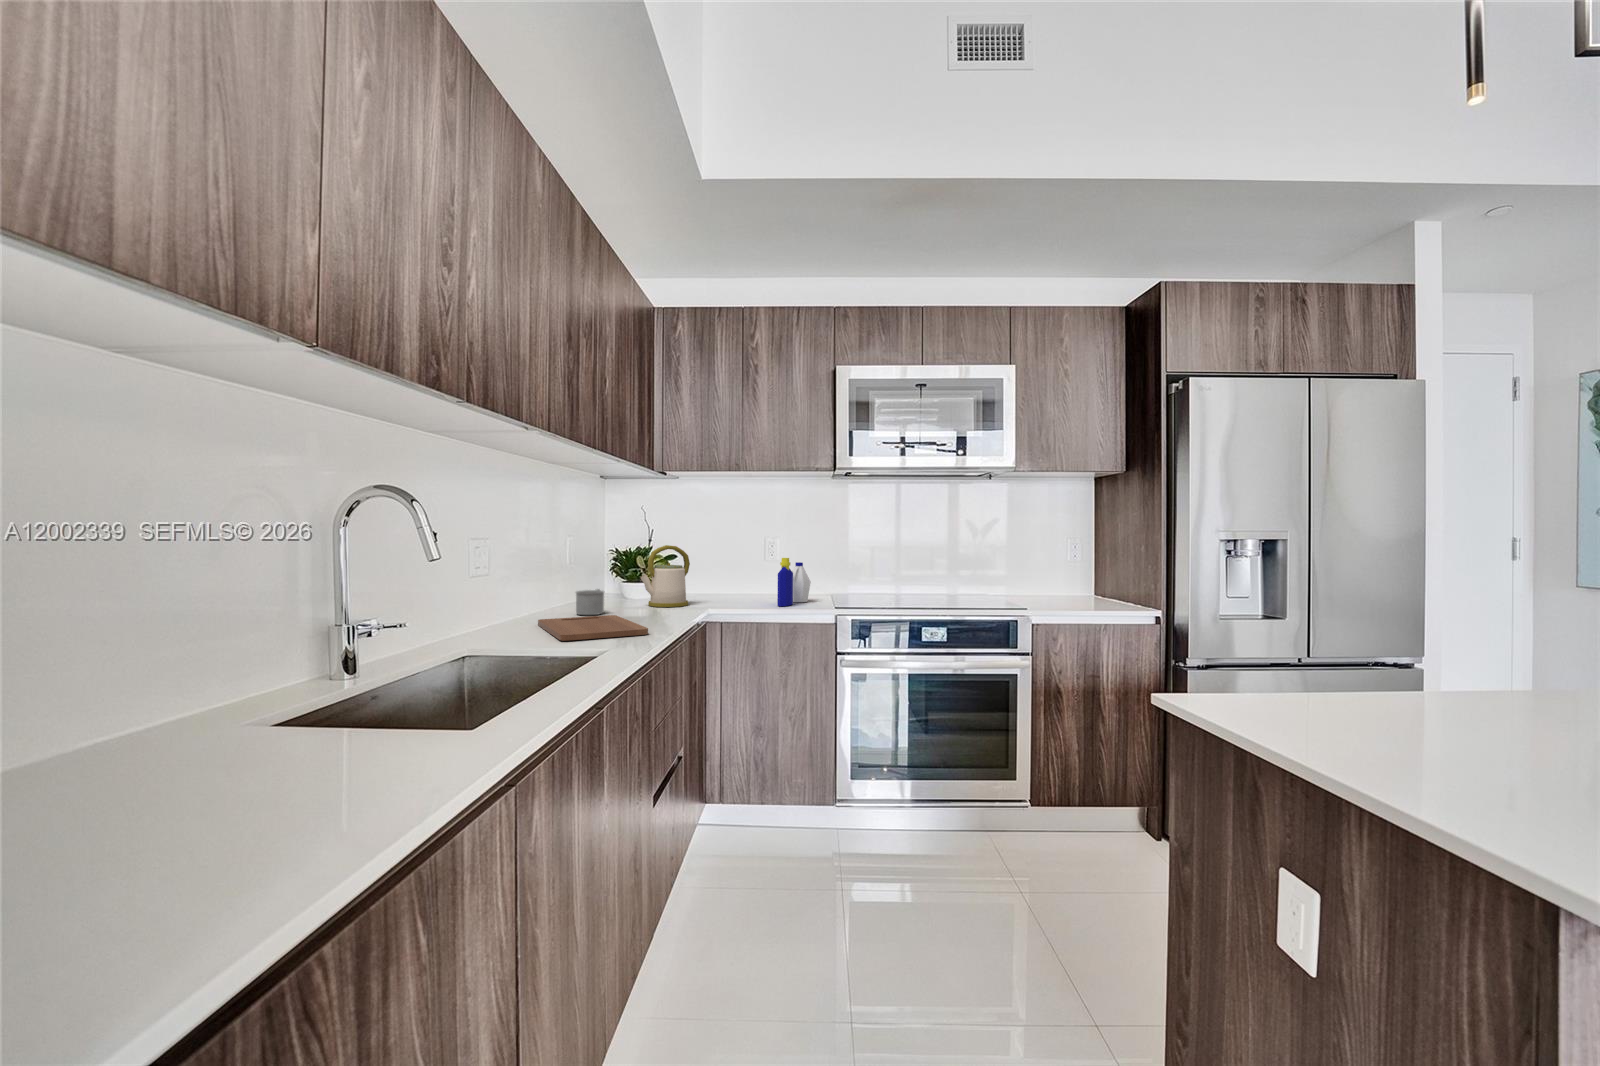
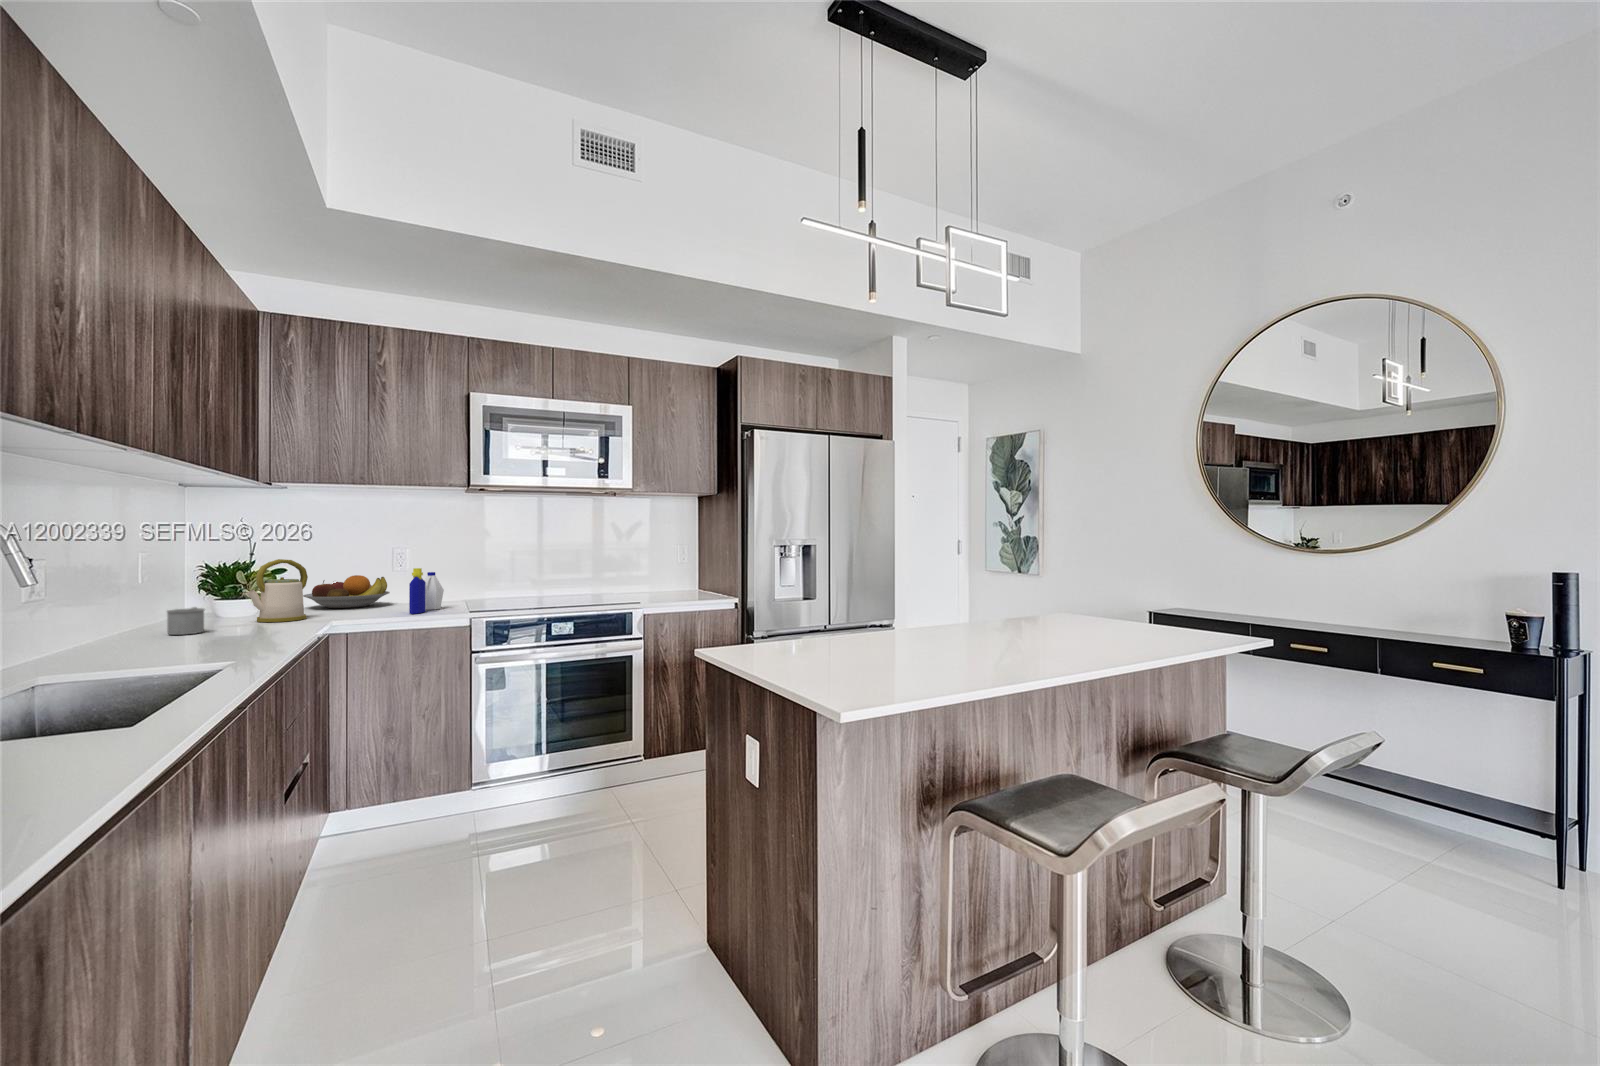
fruit bowl: none [690,563,763,595] -> present [303,575,390,608]
cutting board: present [538,615,648,641] -> none [125,632,275,657]

